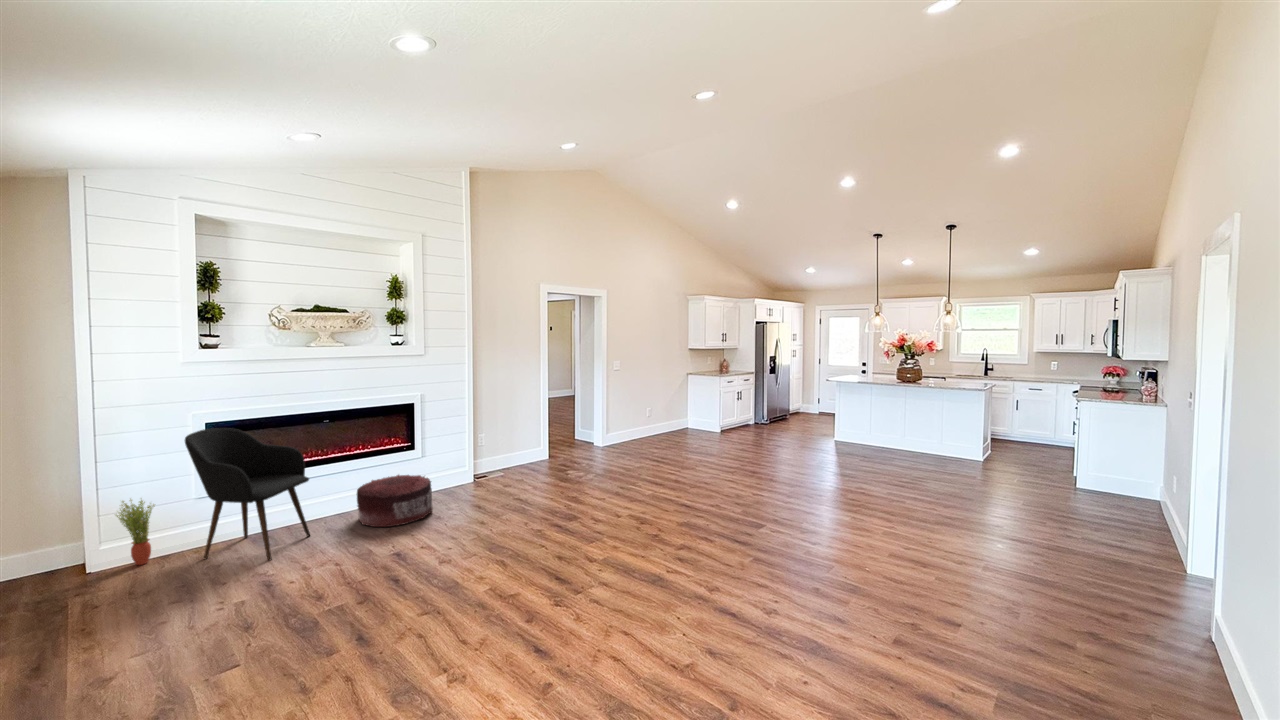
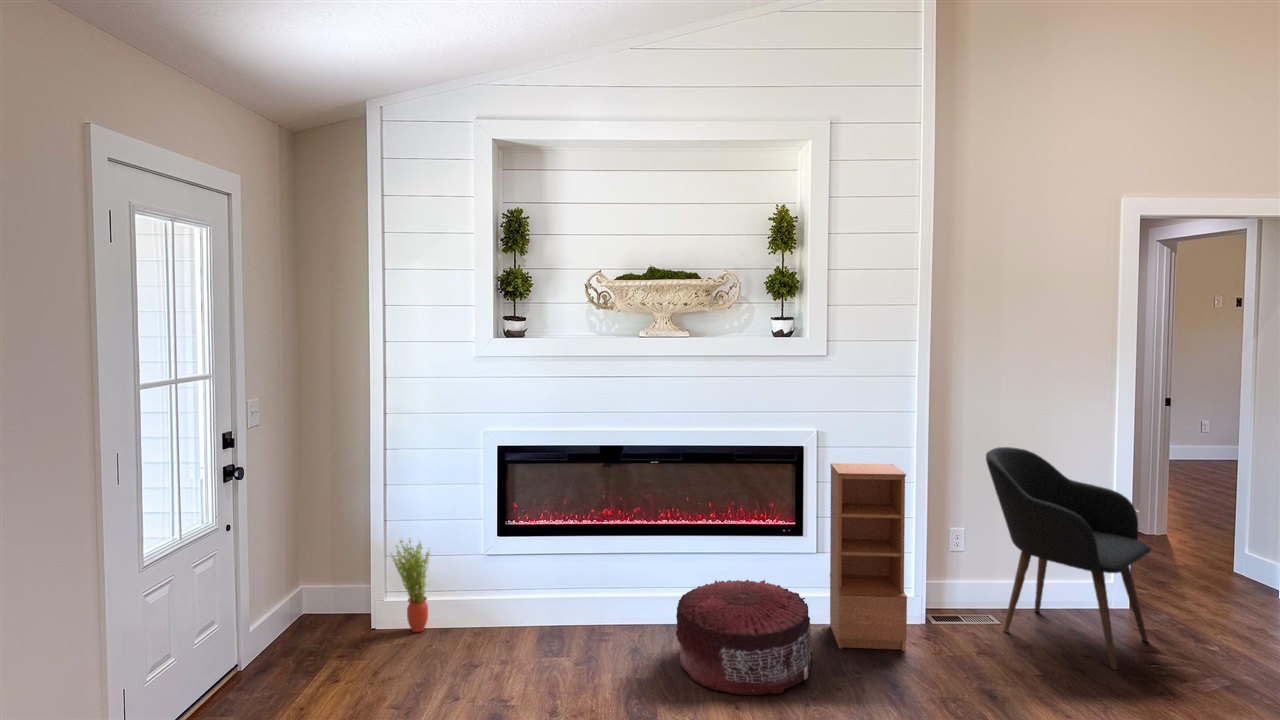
bookcase: none [427,407,470,499] -> present [830,463,907,651]
armchair: present [185,428,310,561] -> present [986,447,1151,669]

